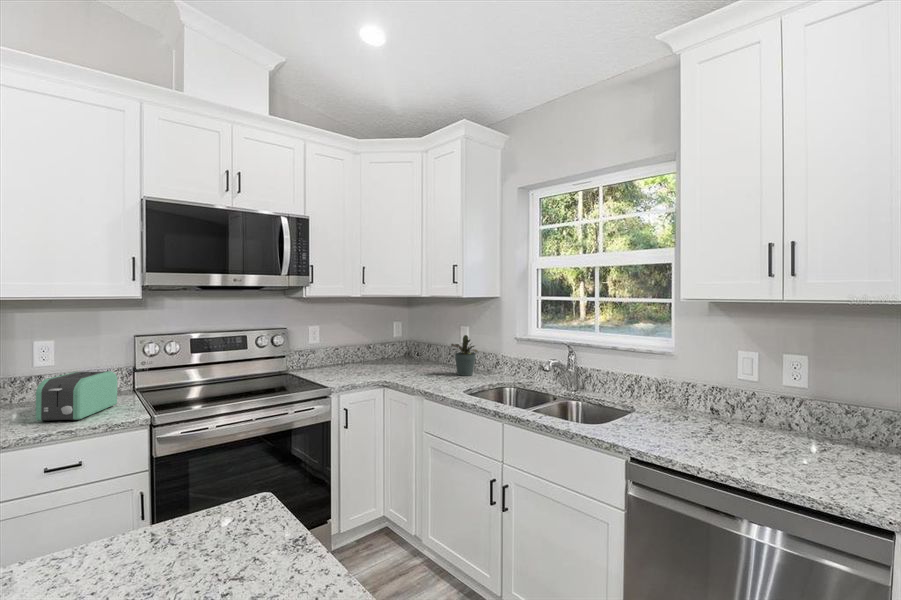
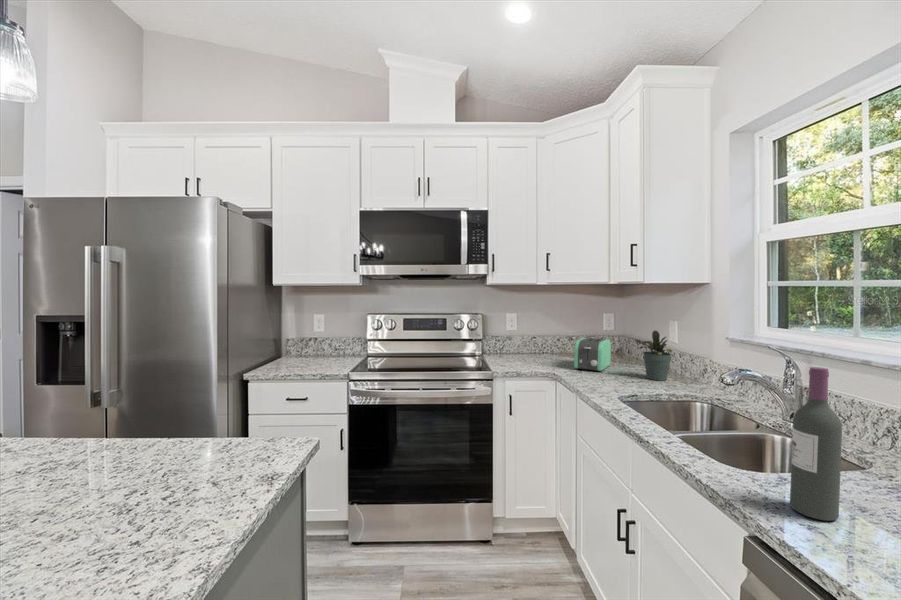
wine bottle: none [637,353,661,440] -> present [790,367,842,521]
toaster: present [36,371,117,421] -> present [574,338,611,371]

